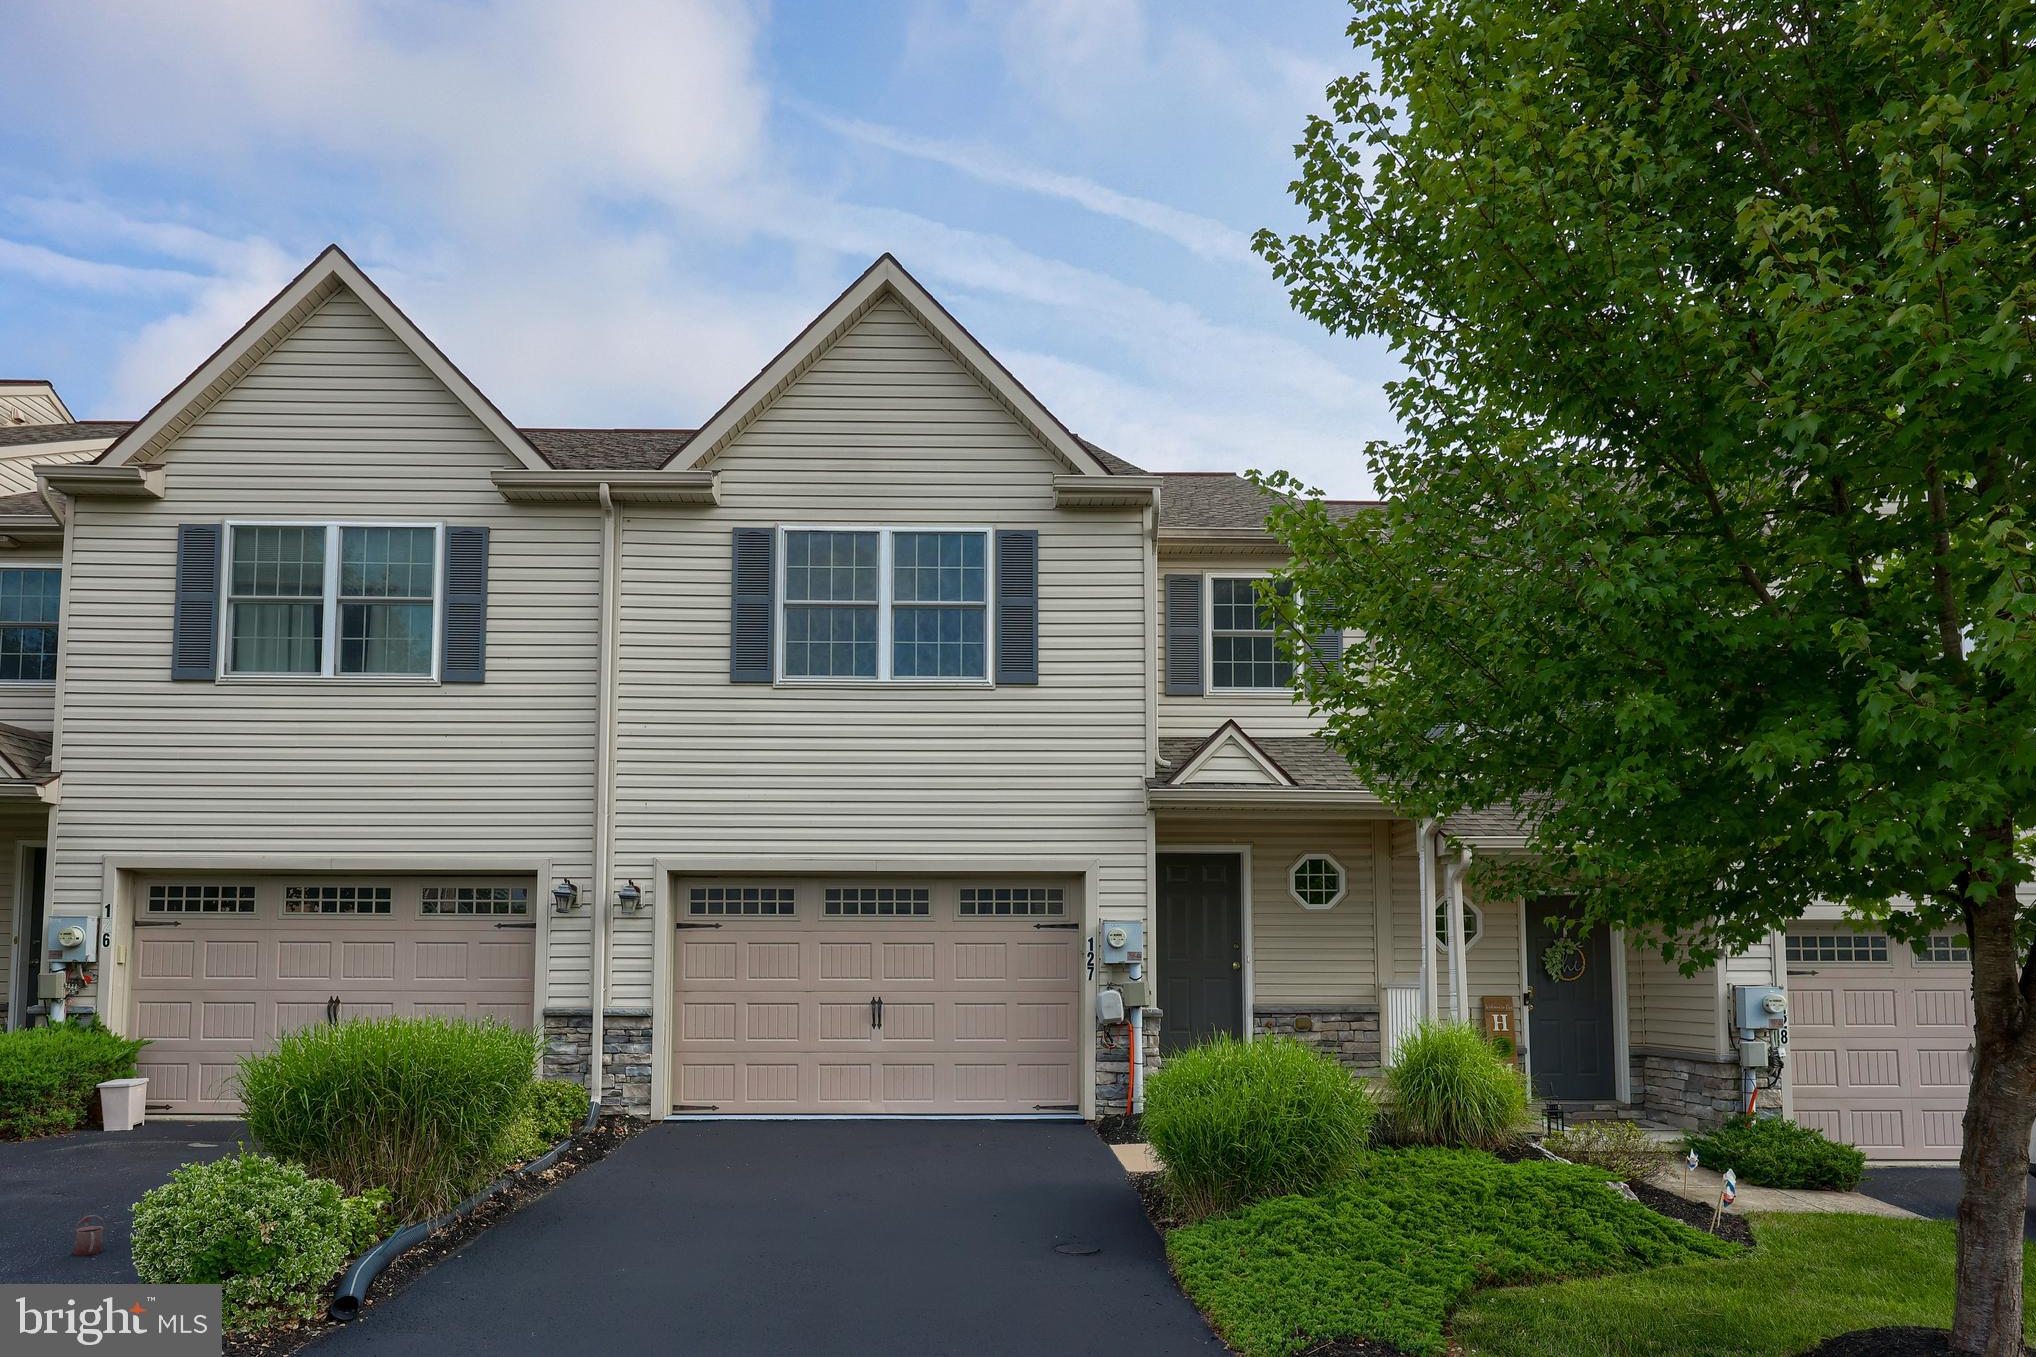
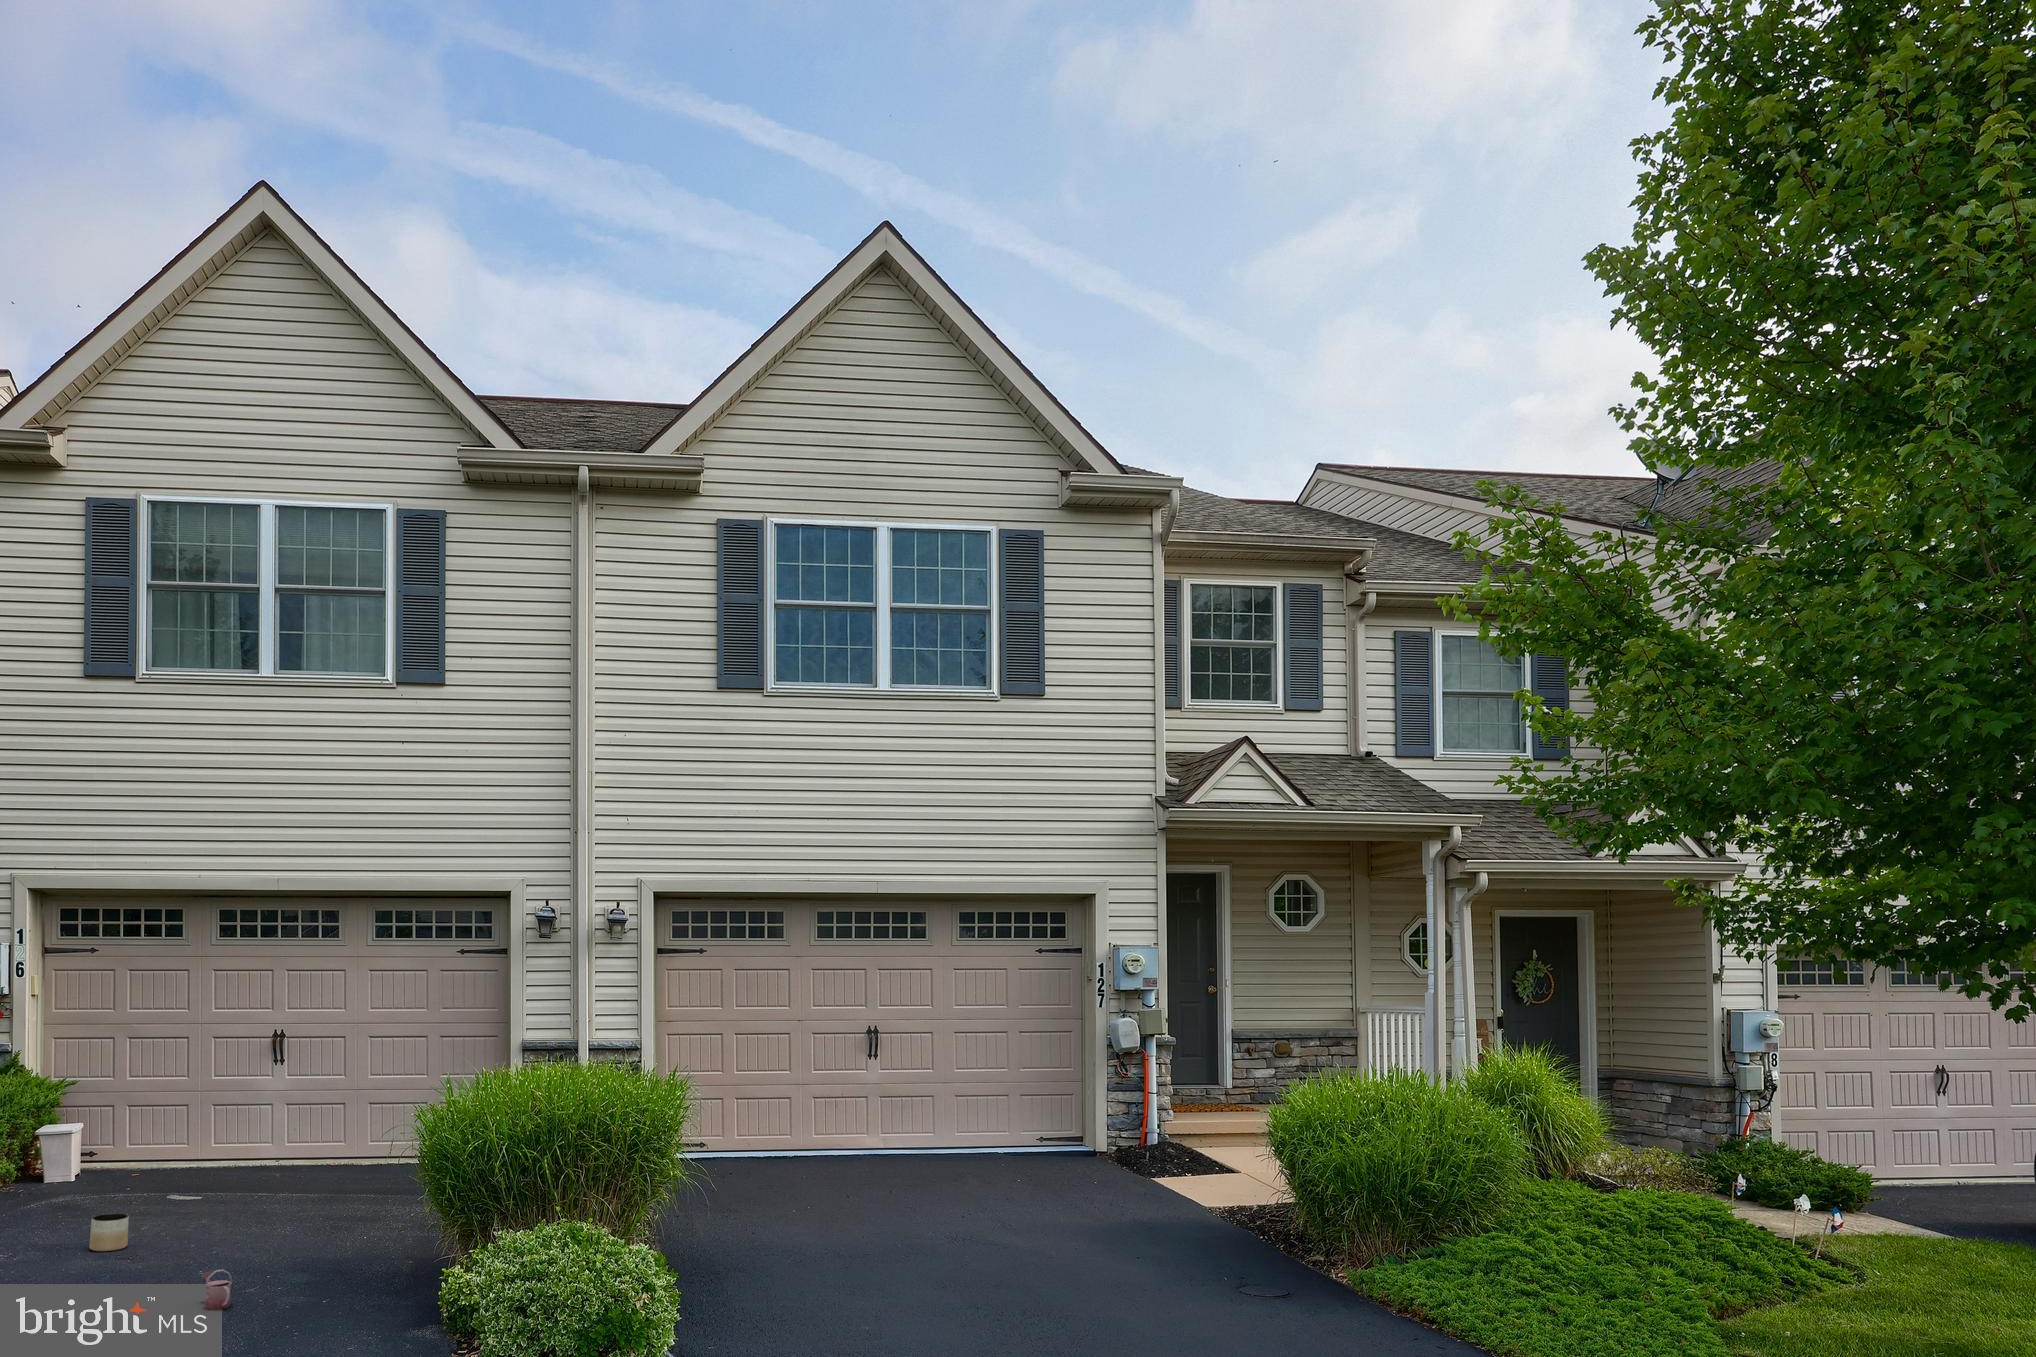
planter: none [52,1159,93,1196] -> present [89,1213,129,1252]

